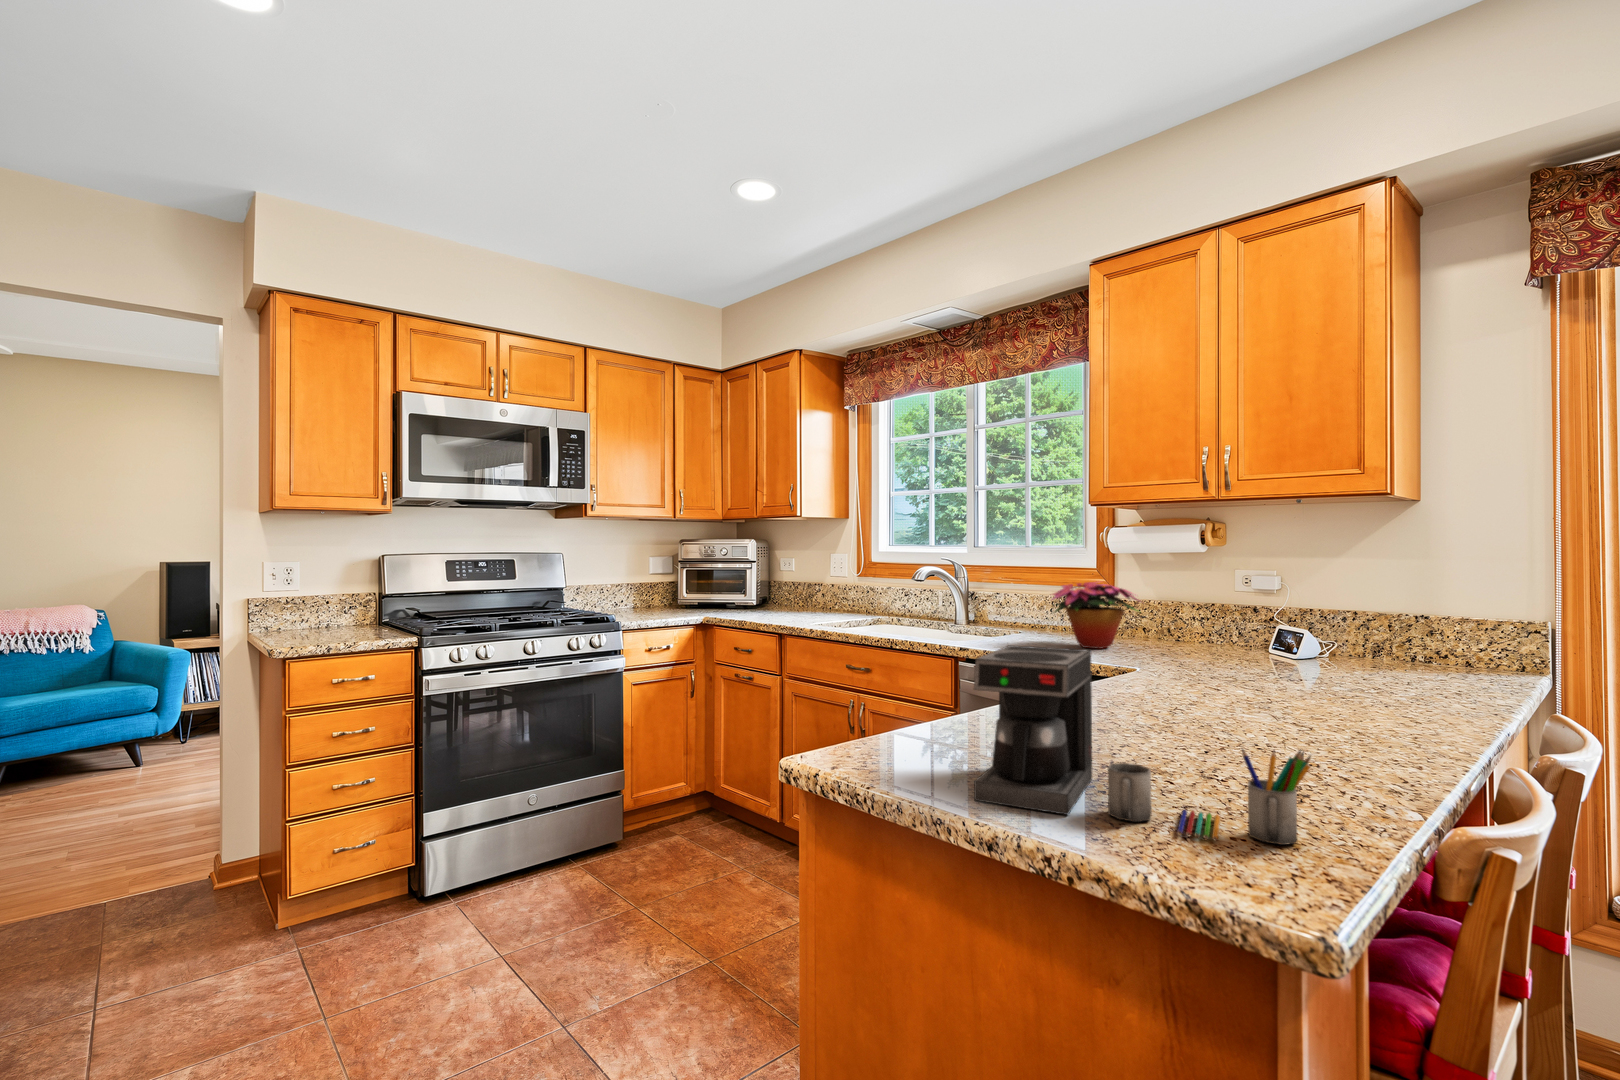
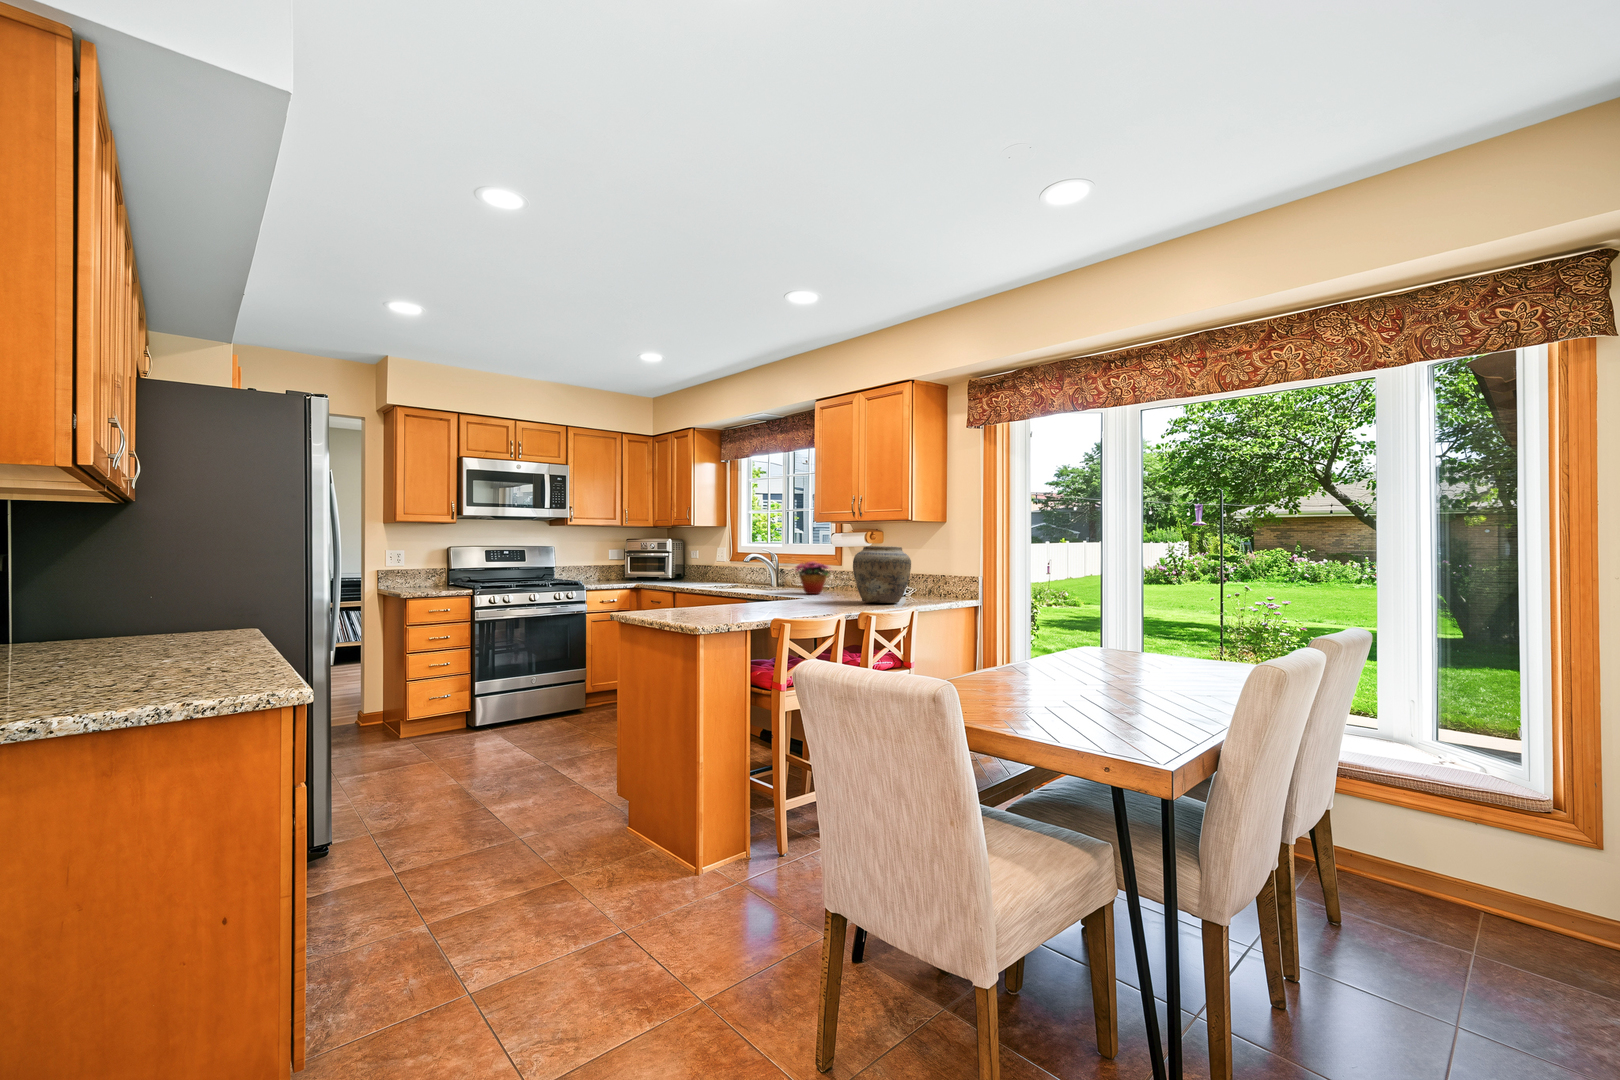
vase: none [1280,551,1449,688] -> present [853,546,911,603]
coffee maker: present [974,645,1311,845] -> none [653,575,728,622]

